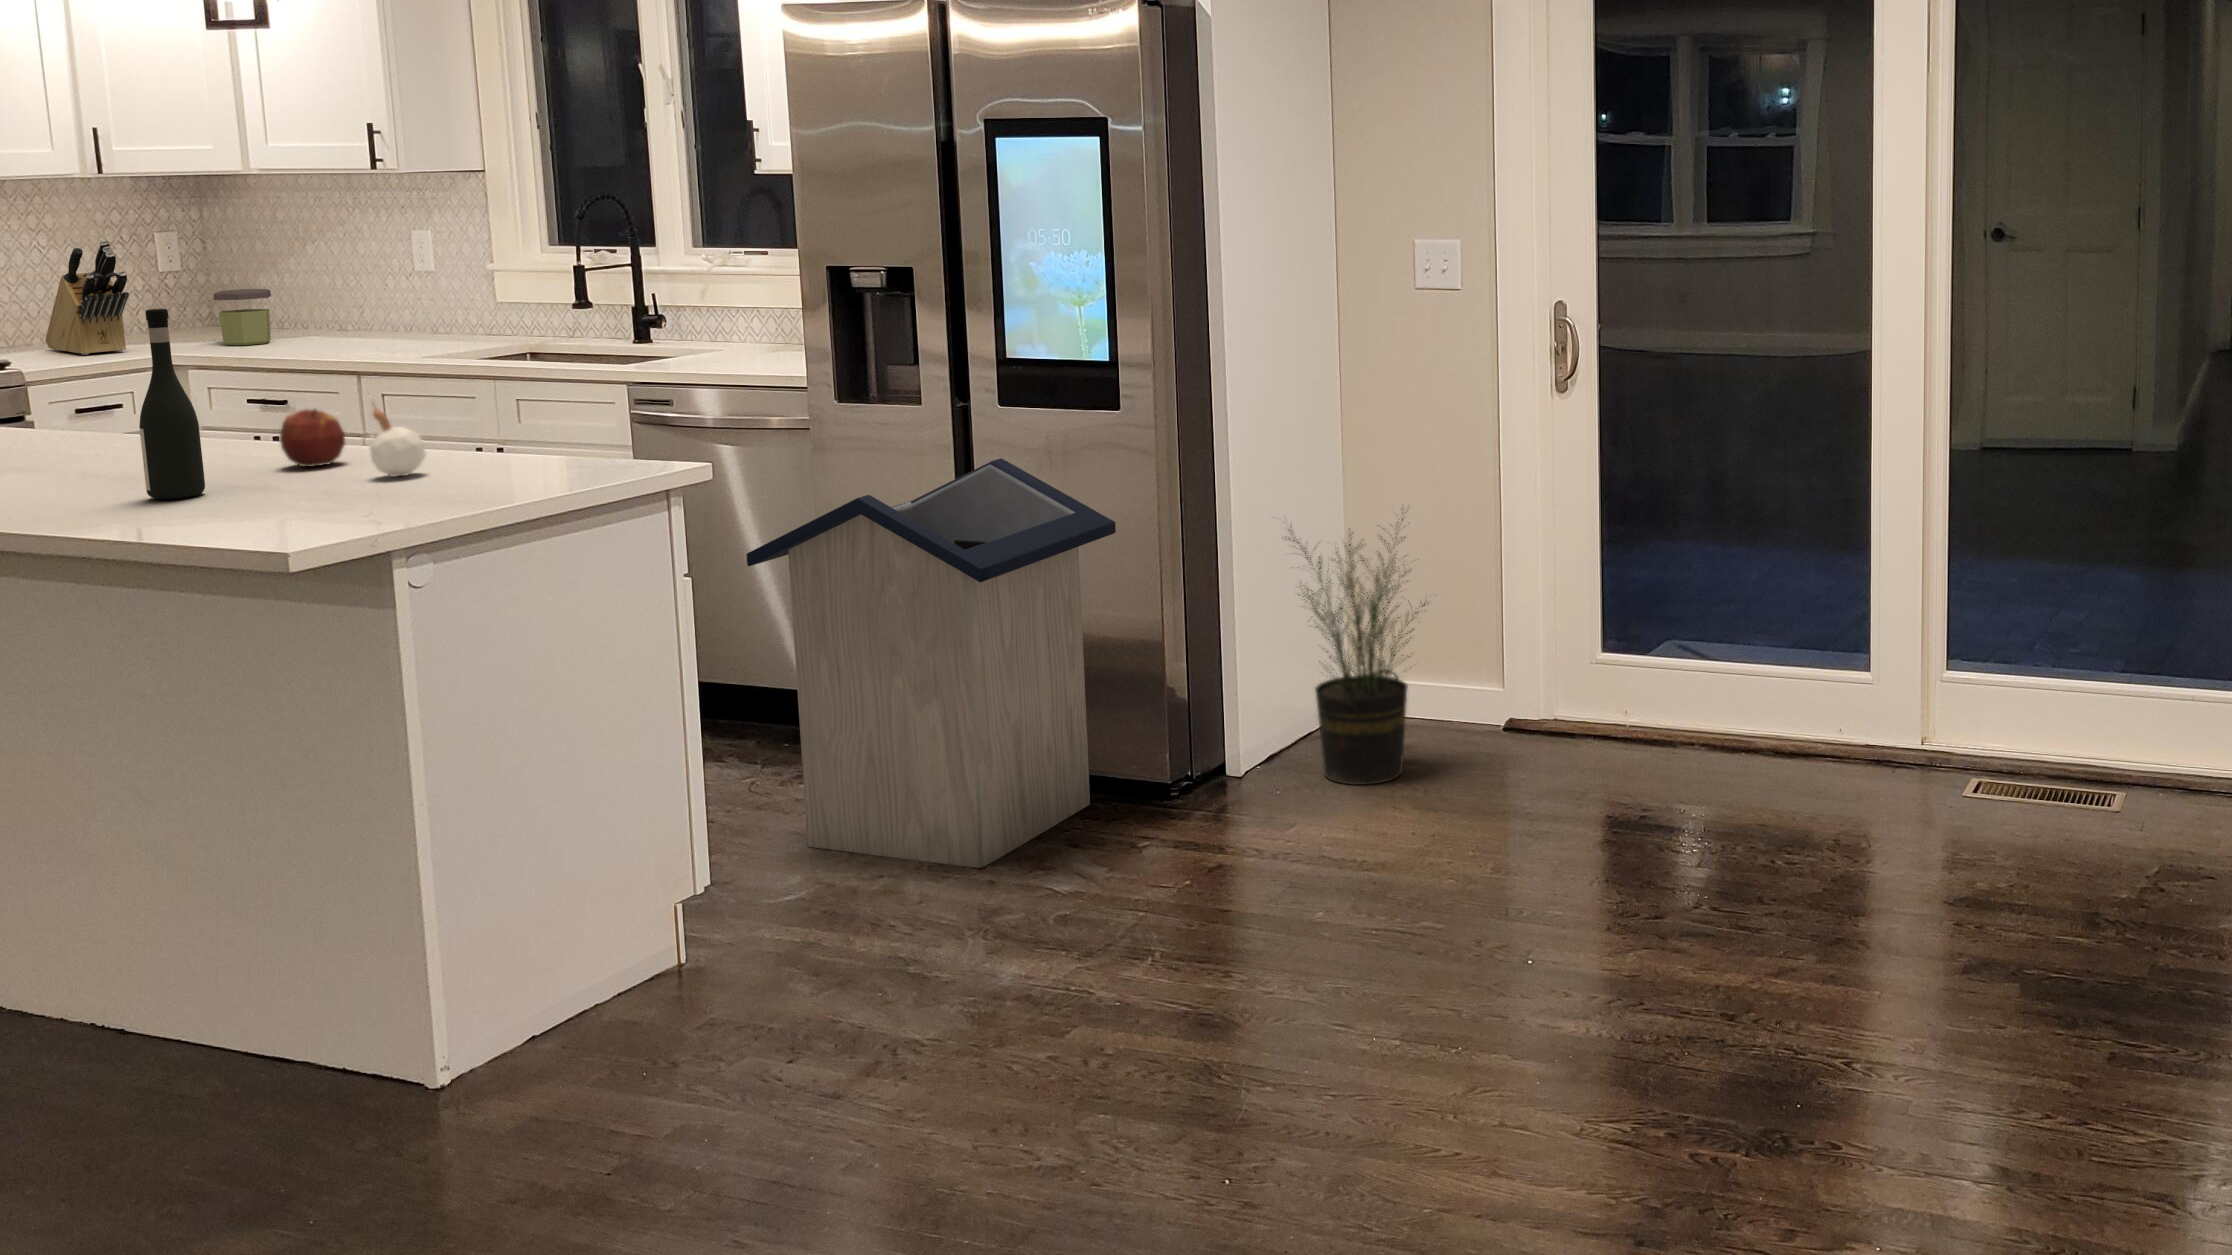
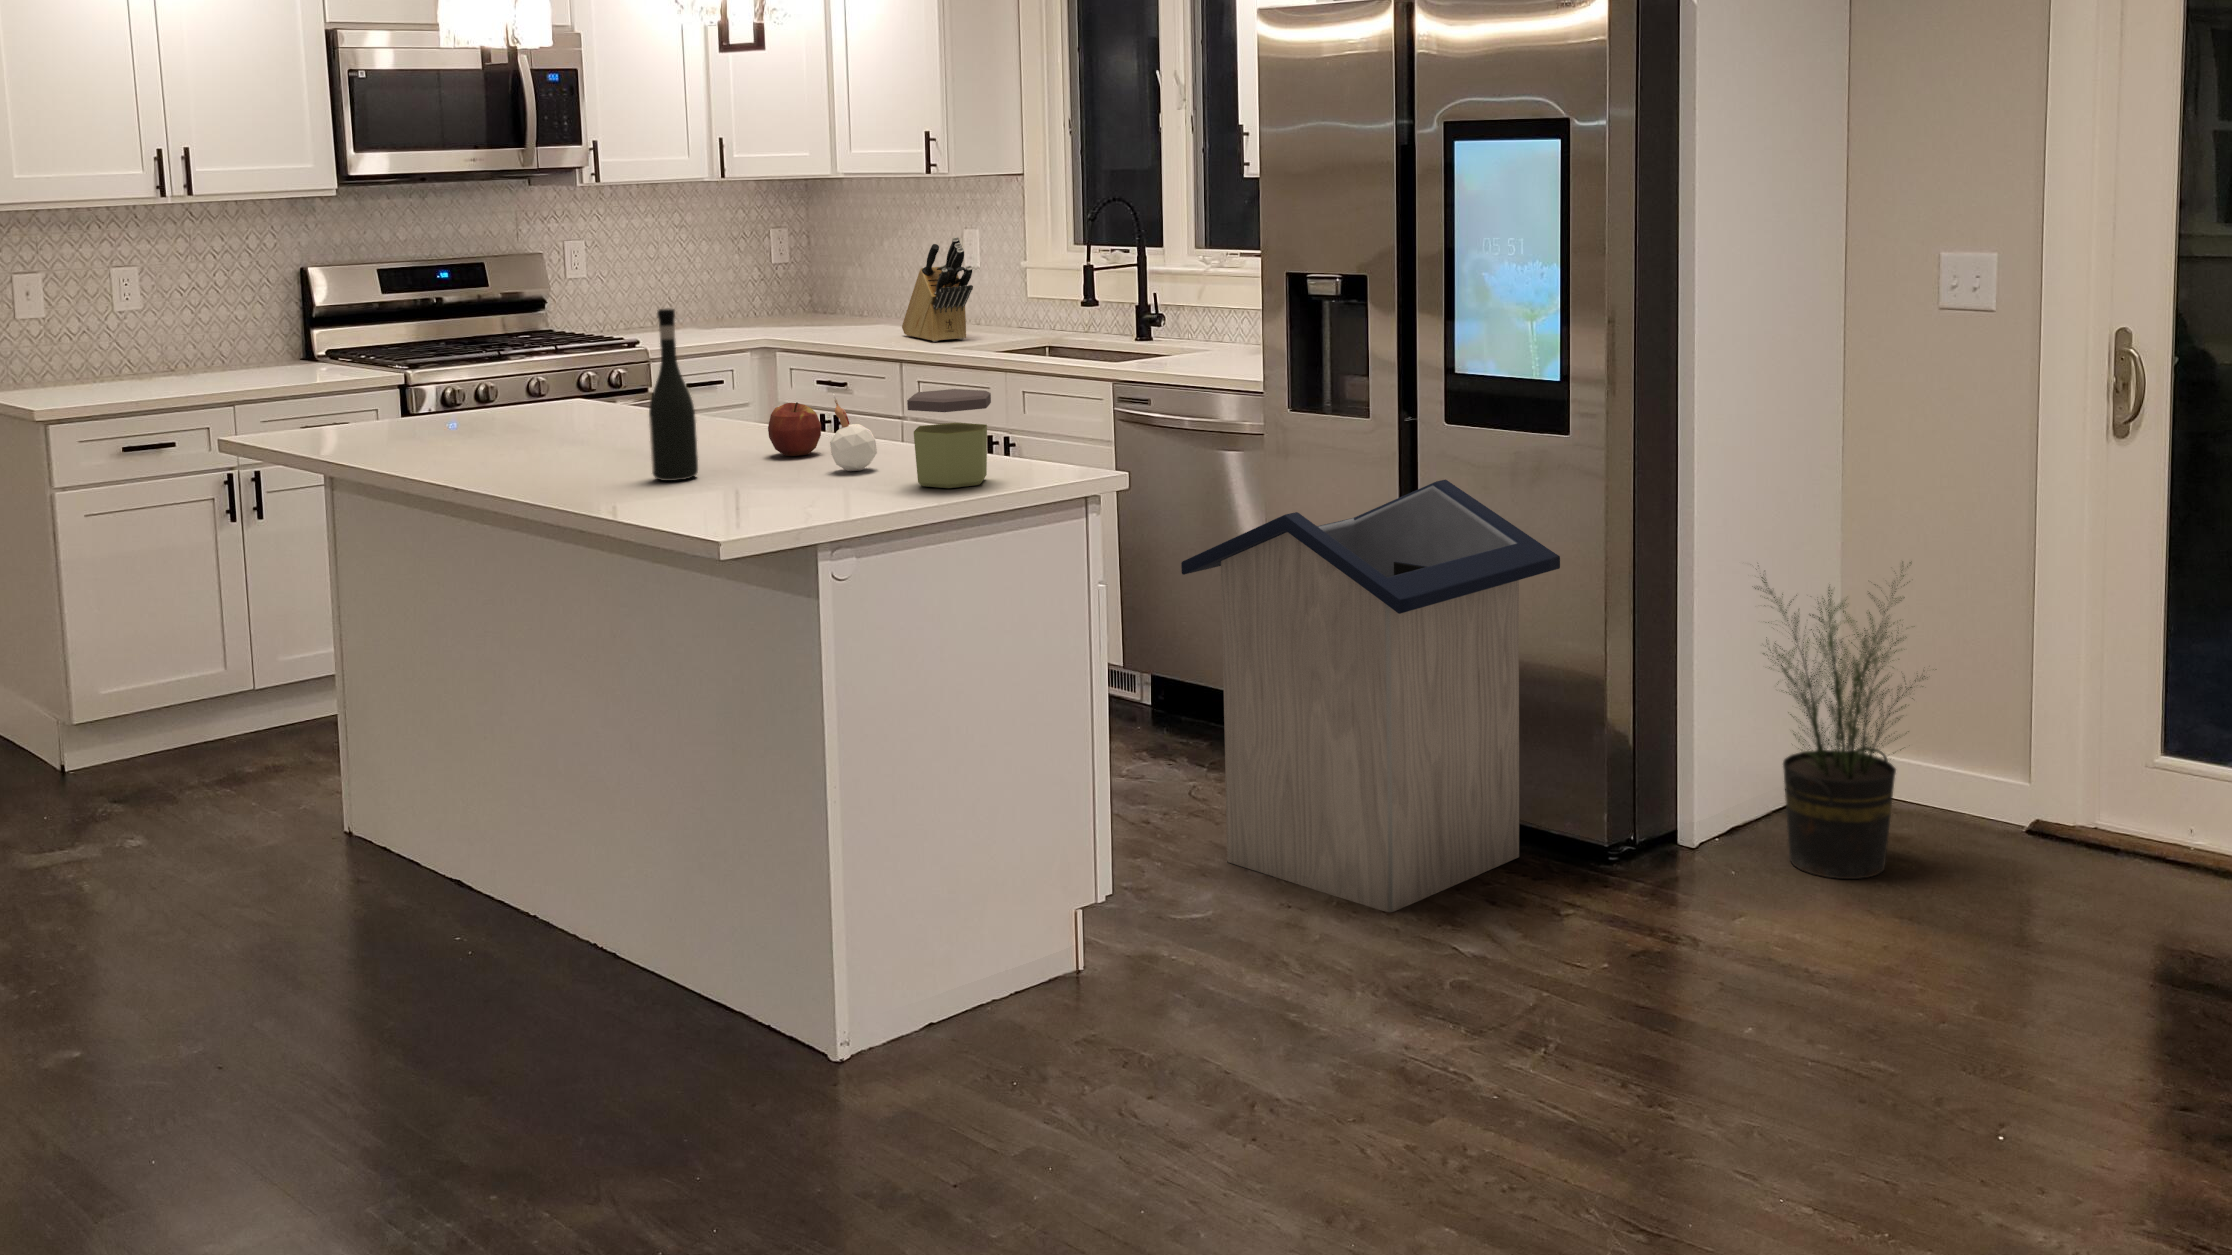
knife block: present [45,240,129,355] -> present [902,237,973,342]
jar: present [214,289,271,345] -> present [907,389,991,488]

